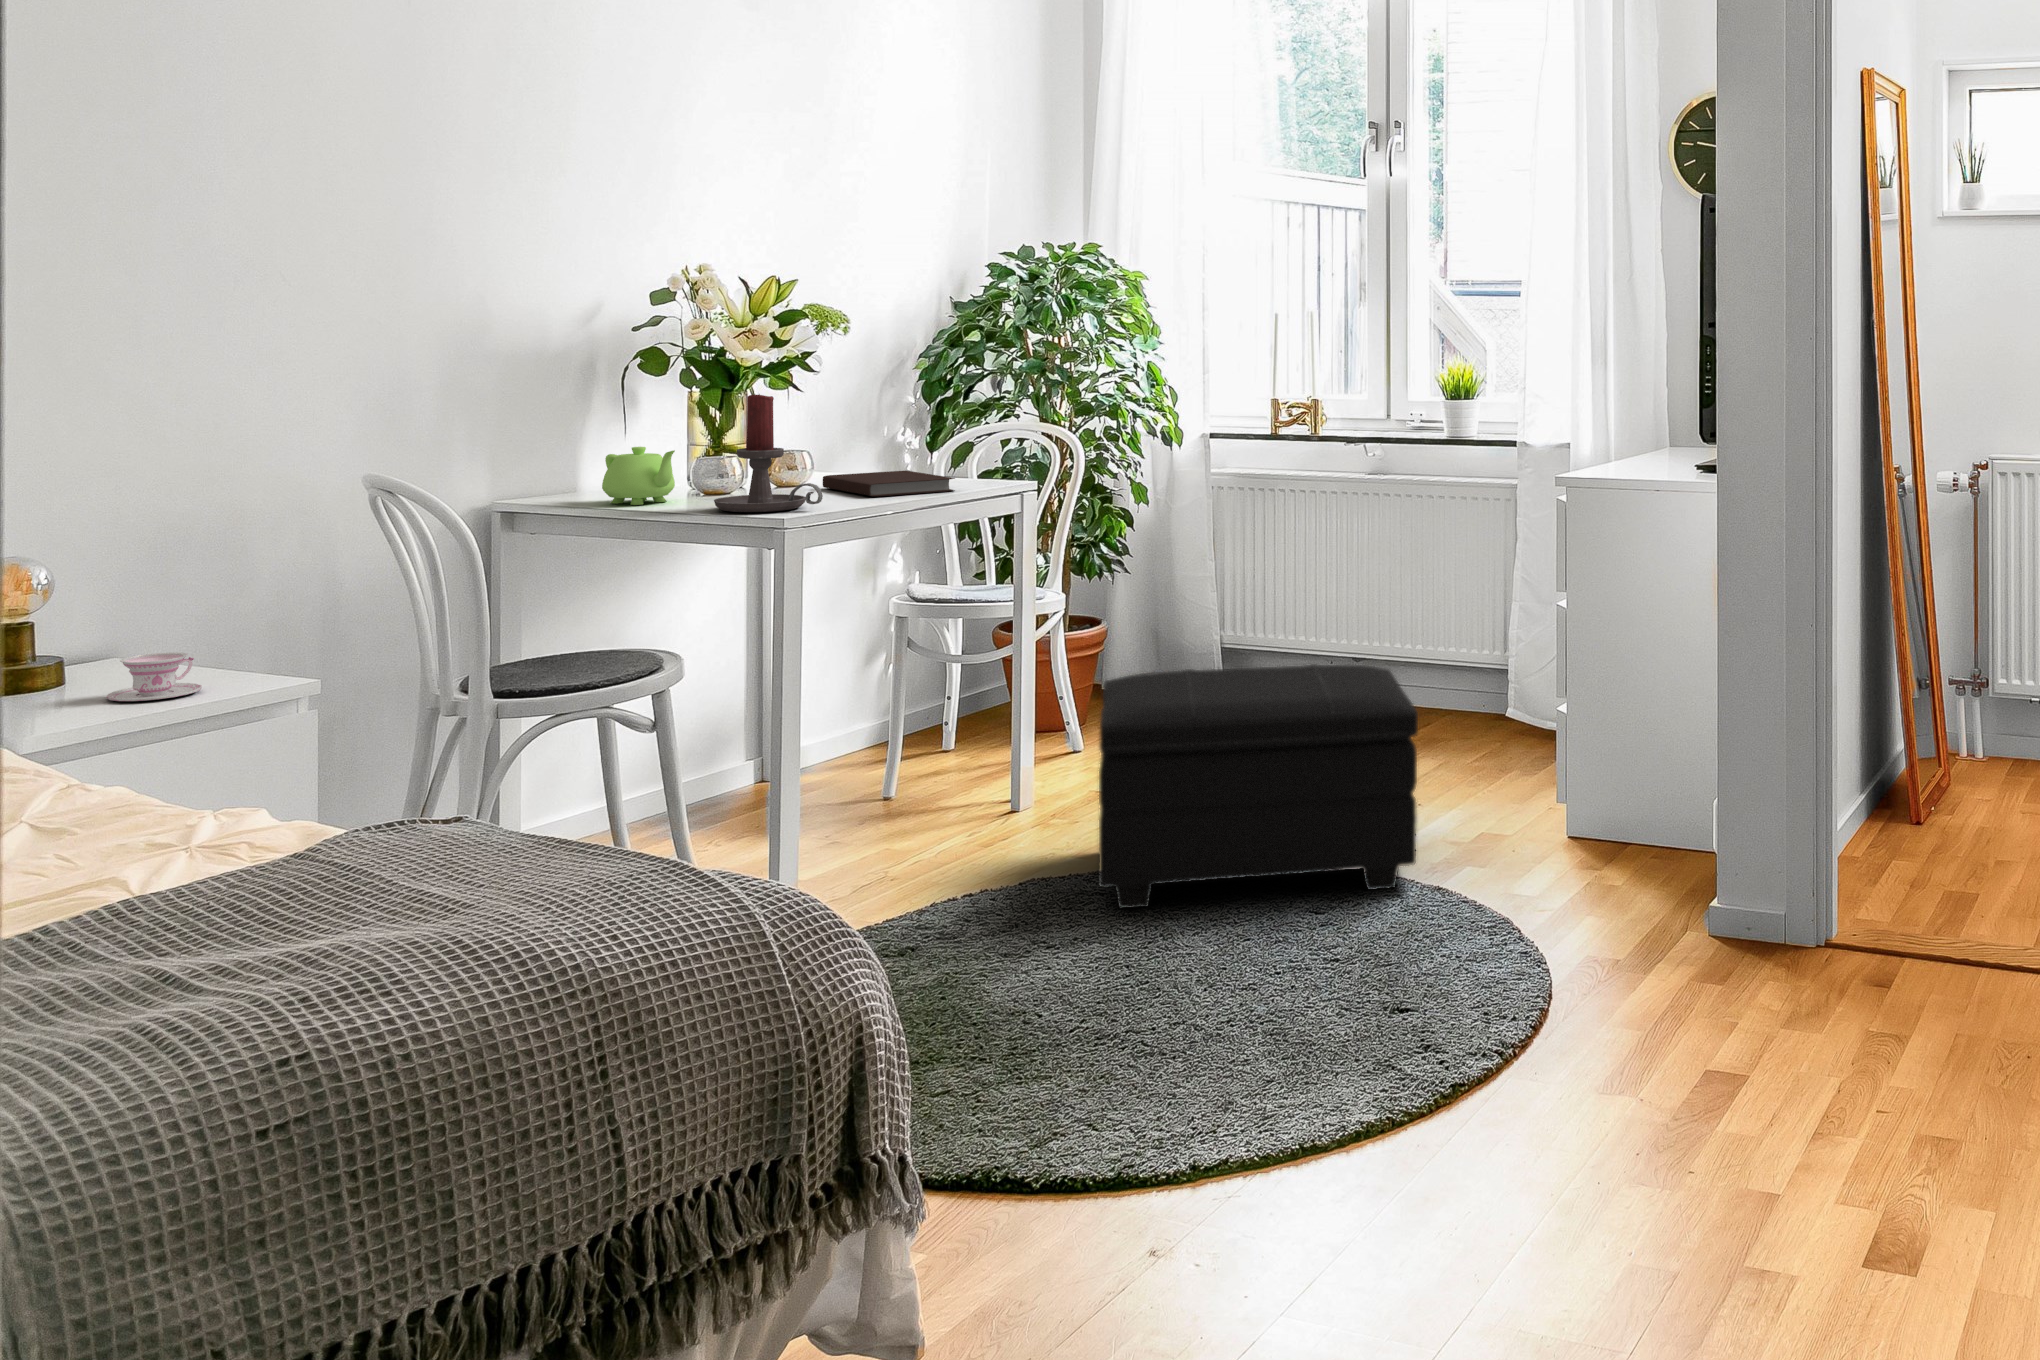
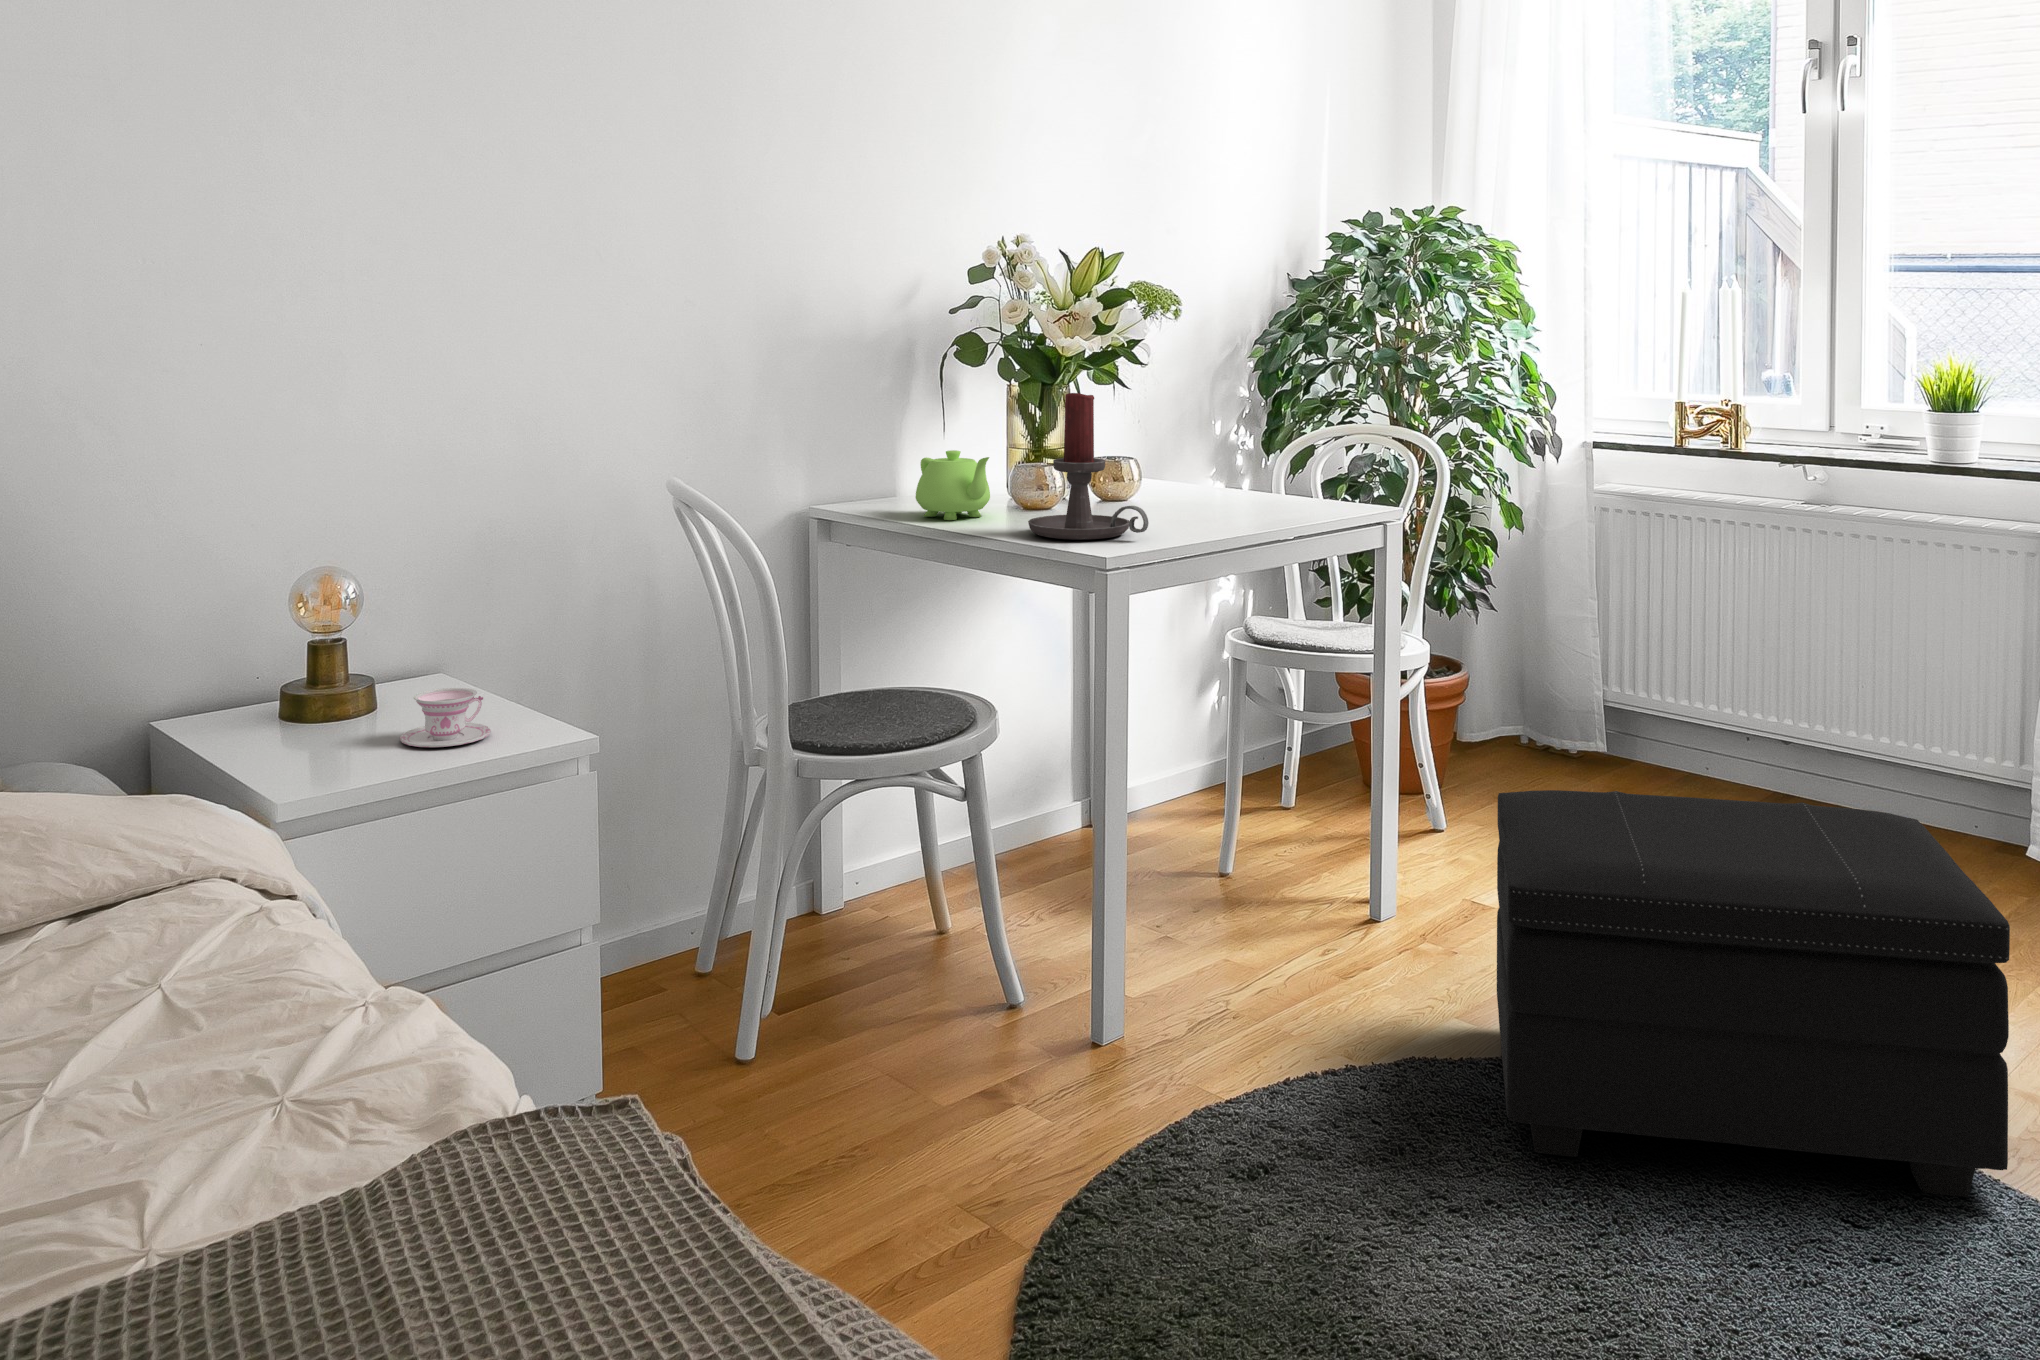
notebook: present [823,470,955,496] -> none [1150,485,1302,521]

